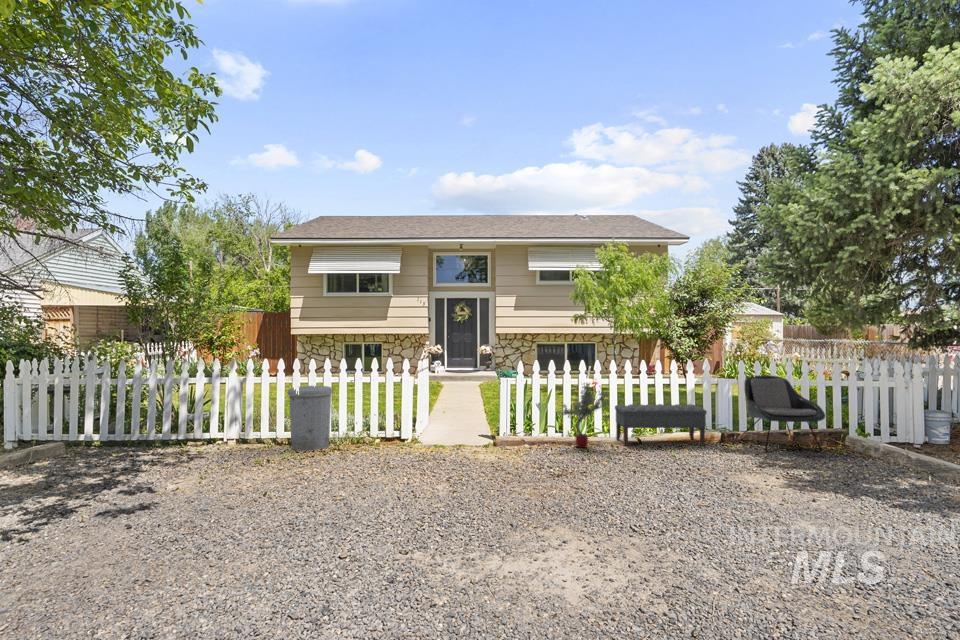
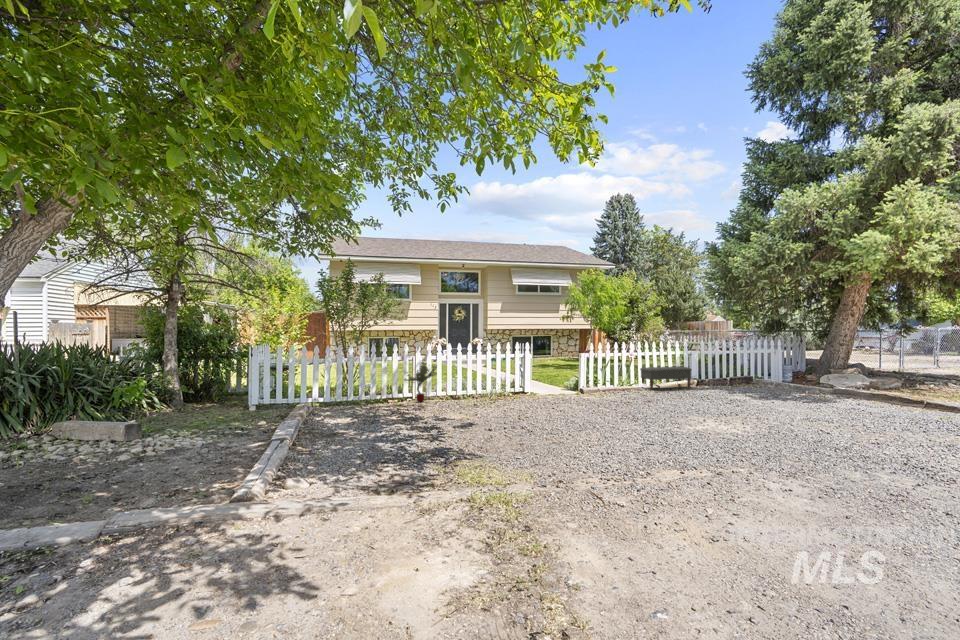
lounge chair: present [740,375,825,452] -> none [704,349,751,390]
potted tree: present [557,383,607,448] -> present [404,362,437,402]
trash can: present [287,386,333,451] -> none [462,360,490,400]

